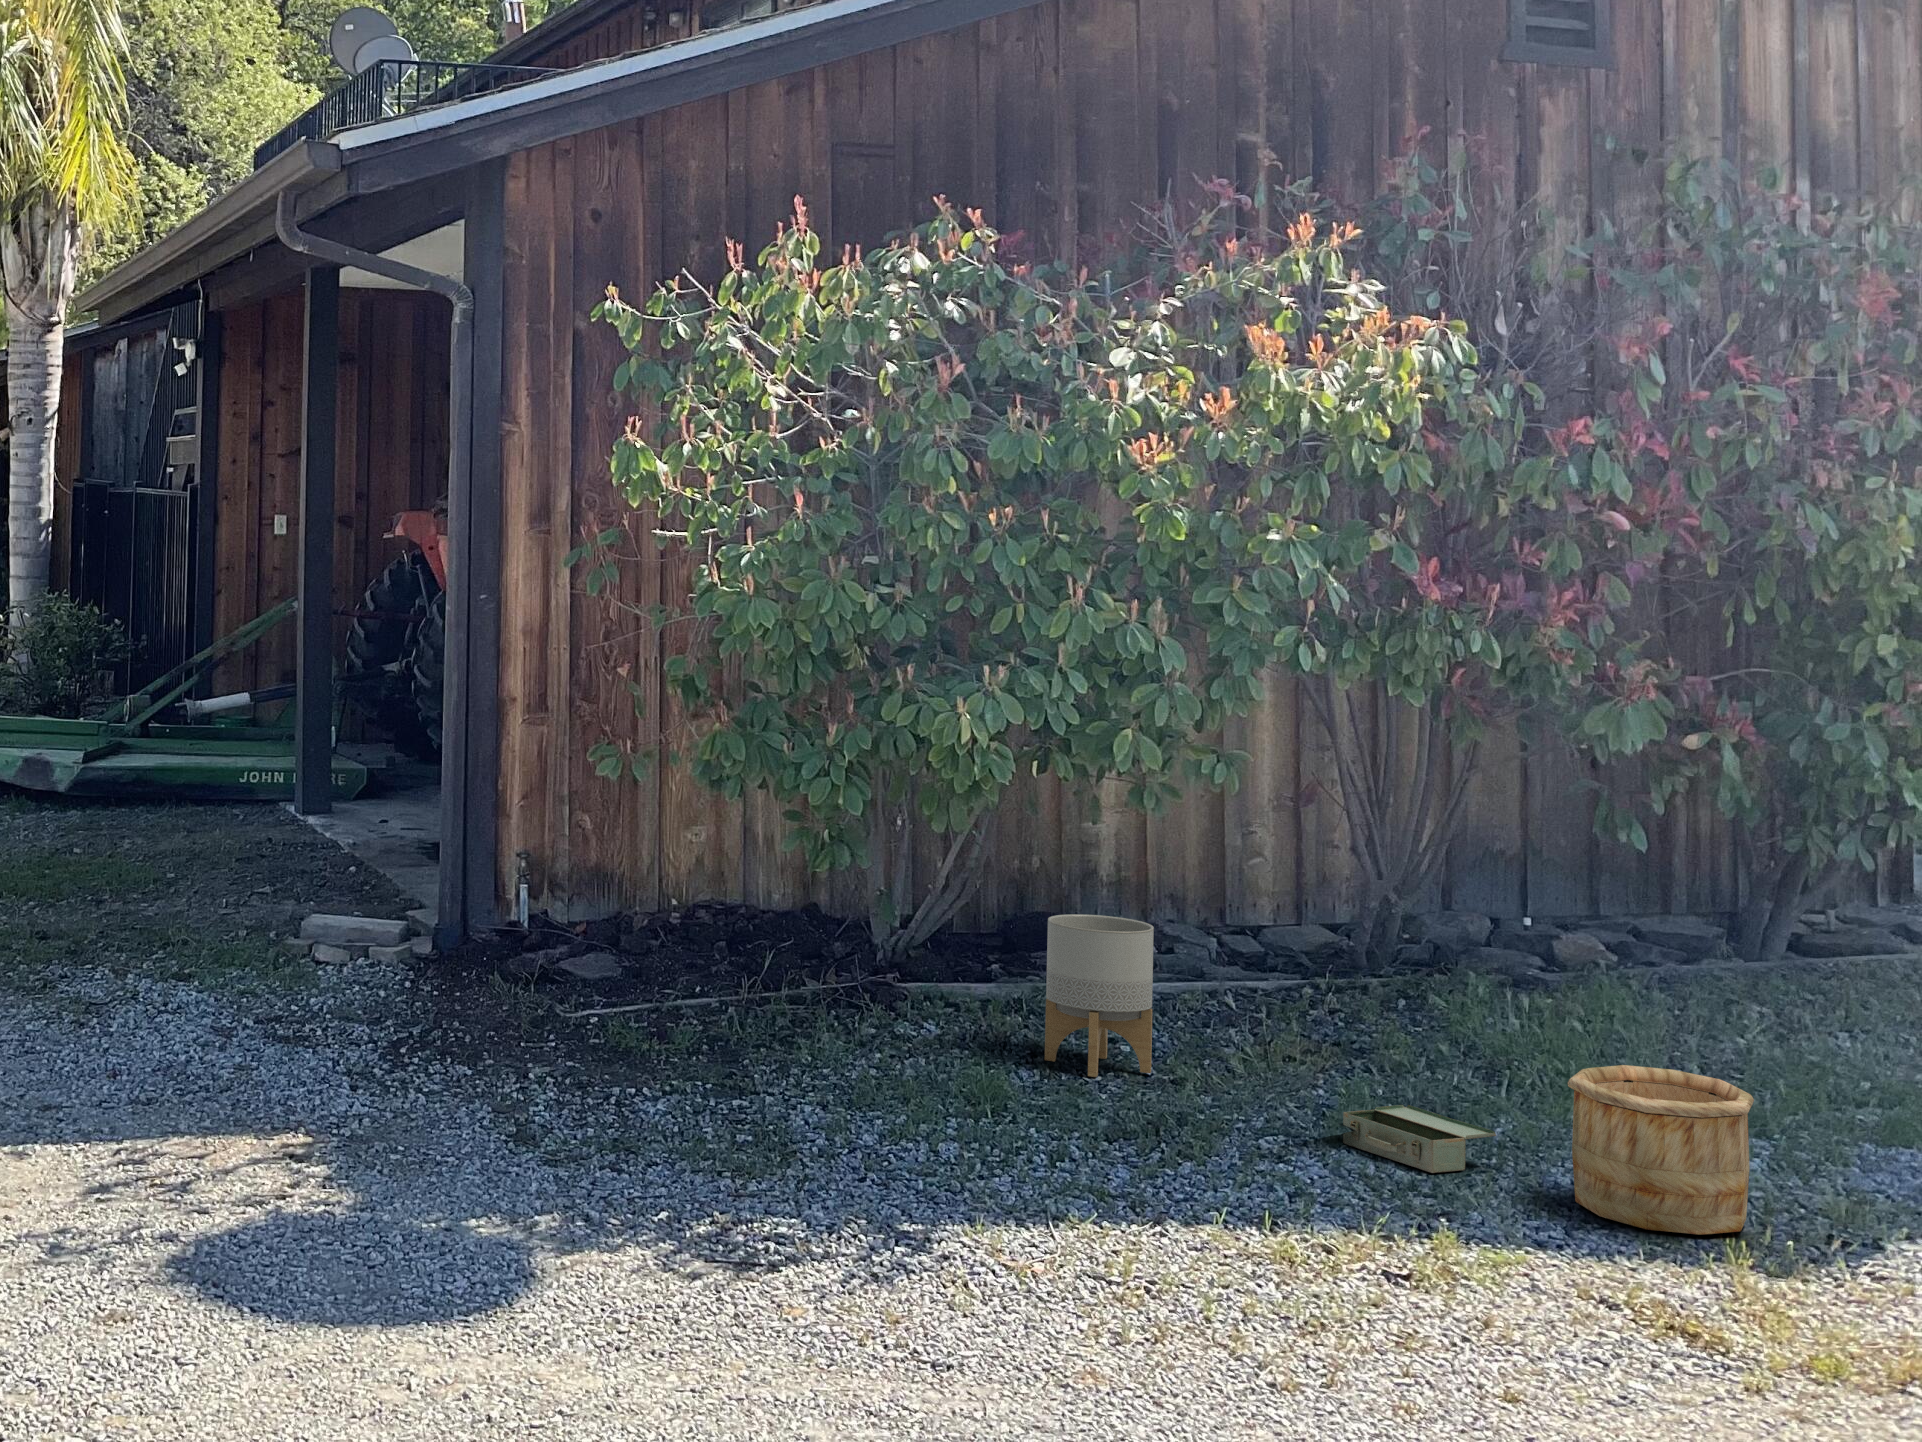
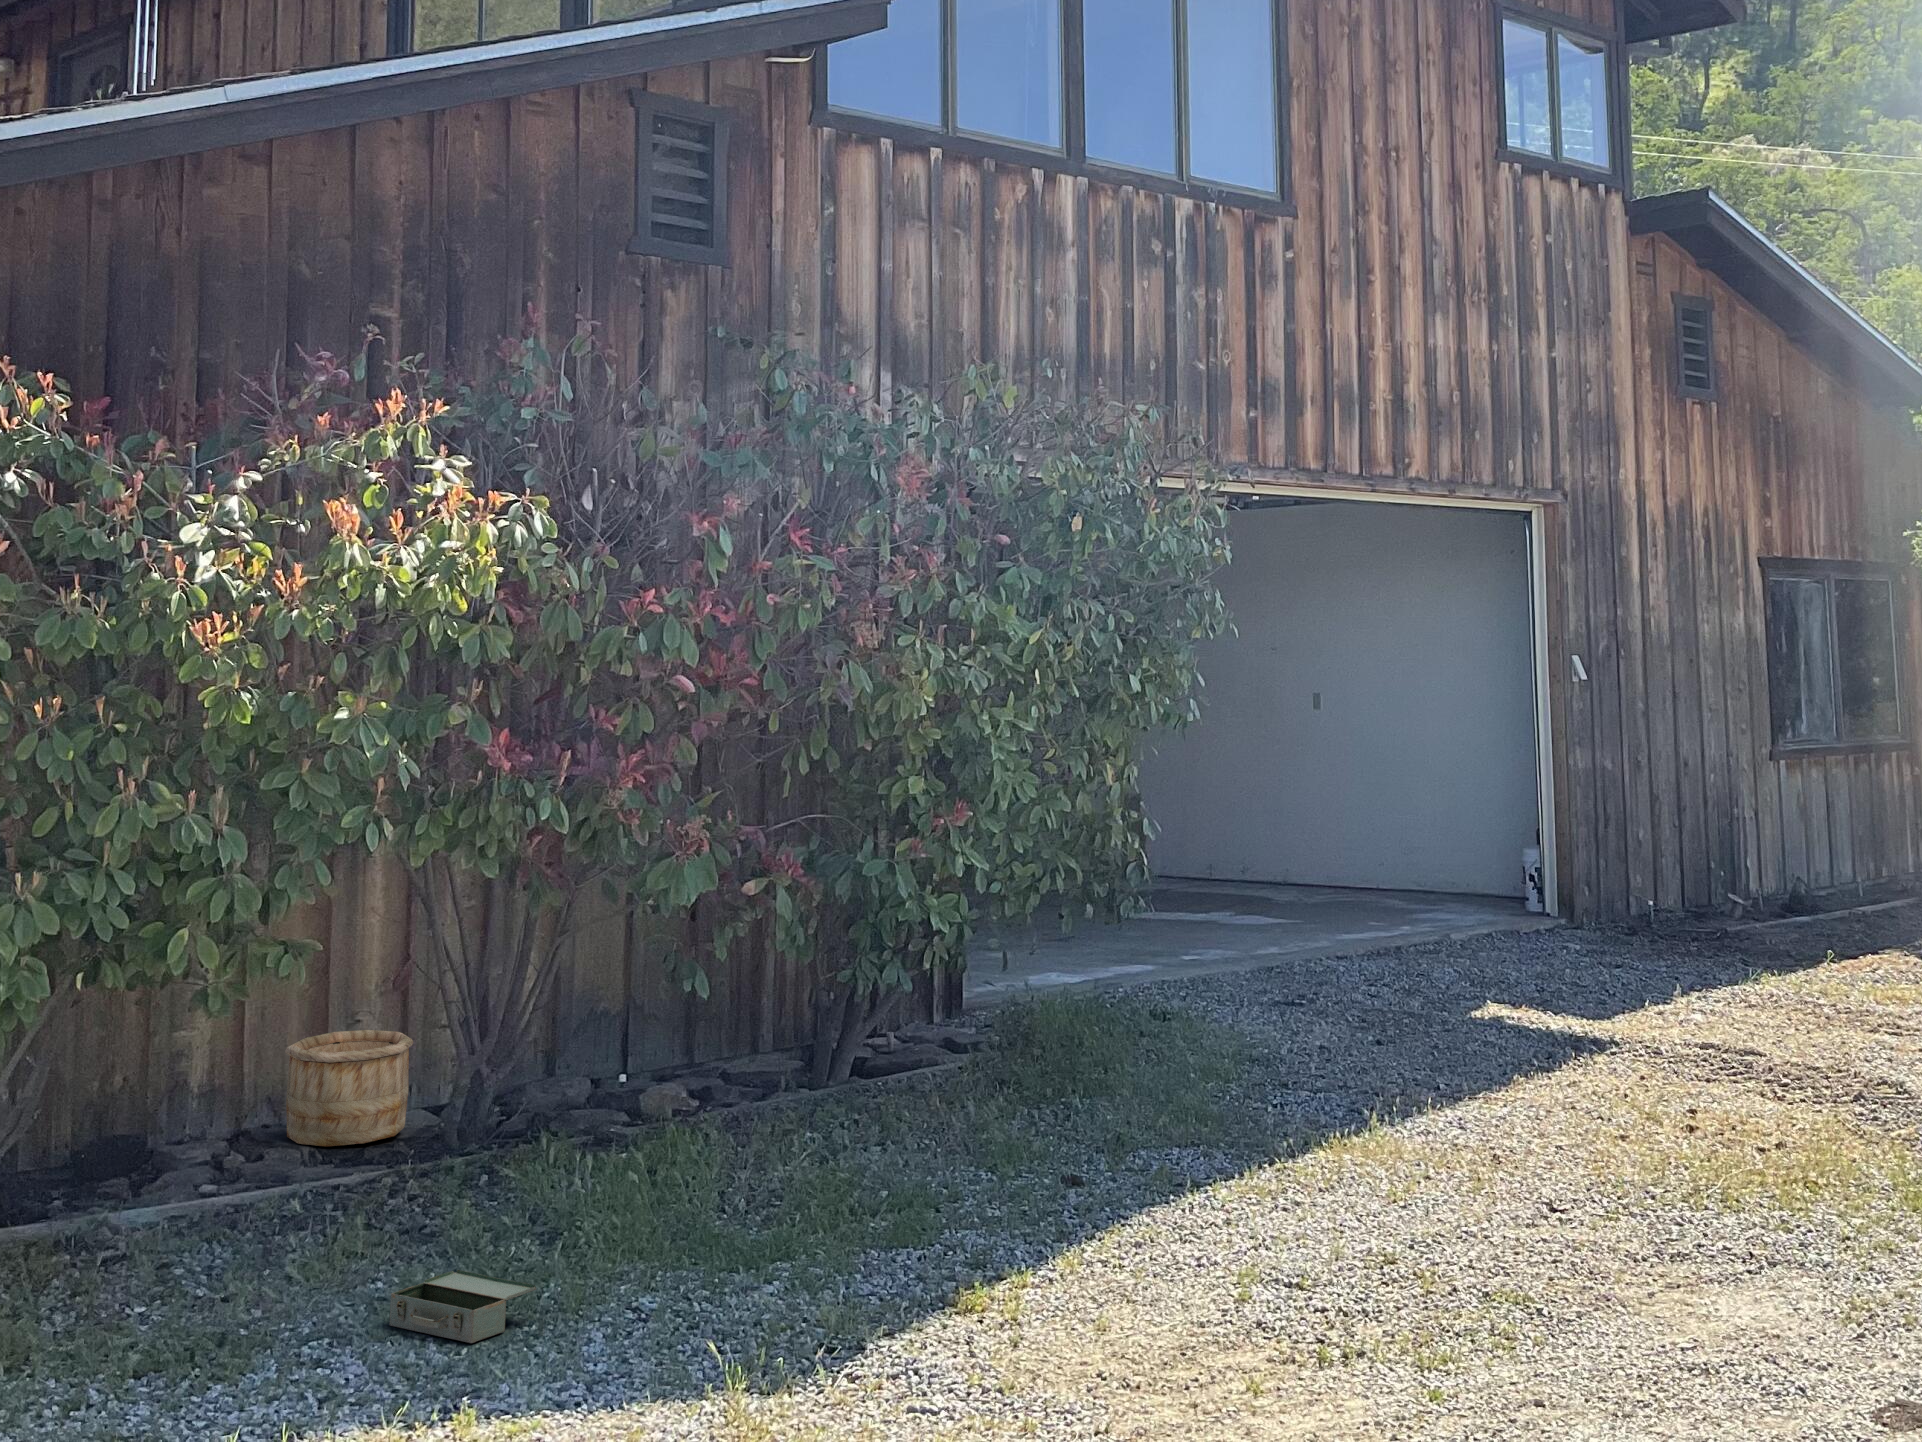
planter: present [1045,914,1154,1077] -> none [75,1122,205,1306]
wooden bucket: present [1568,1065,1754,1235] -> present [285,1030,413,1146]

